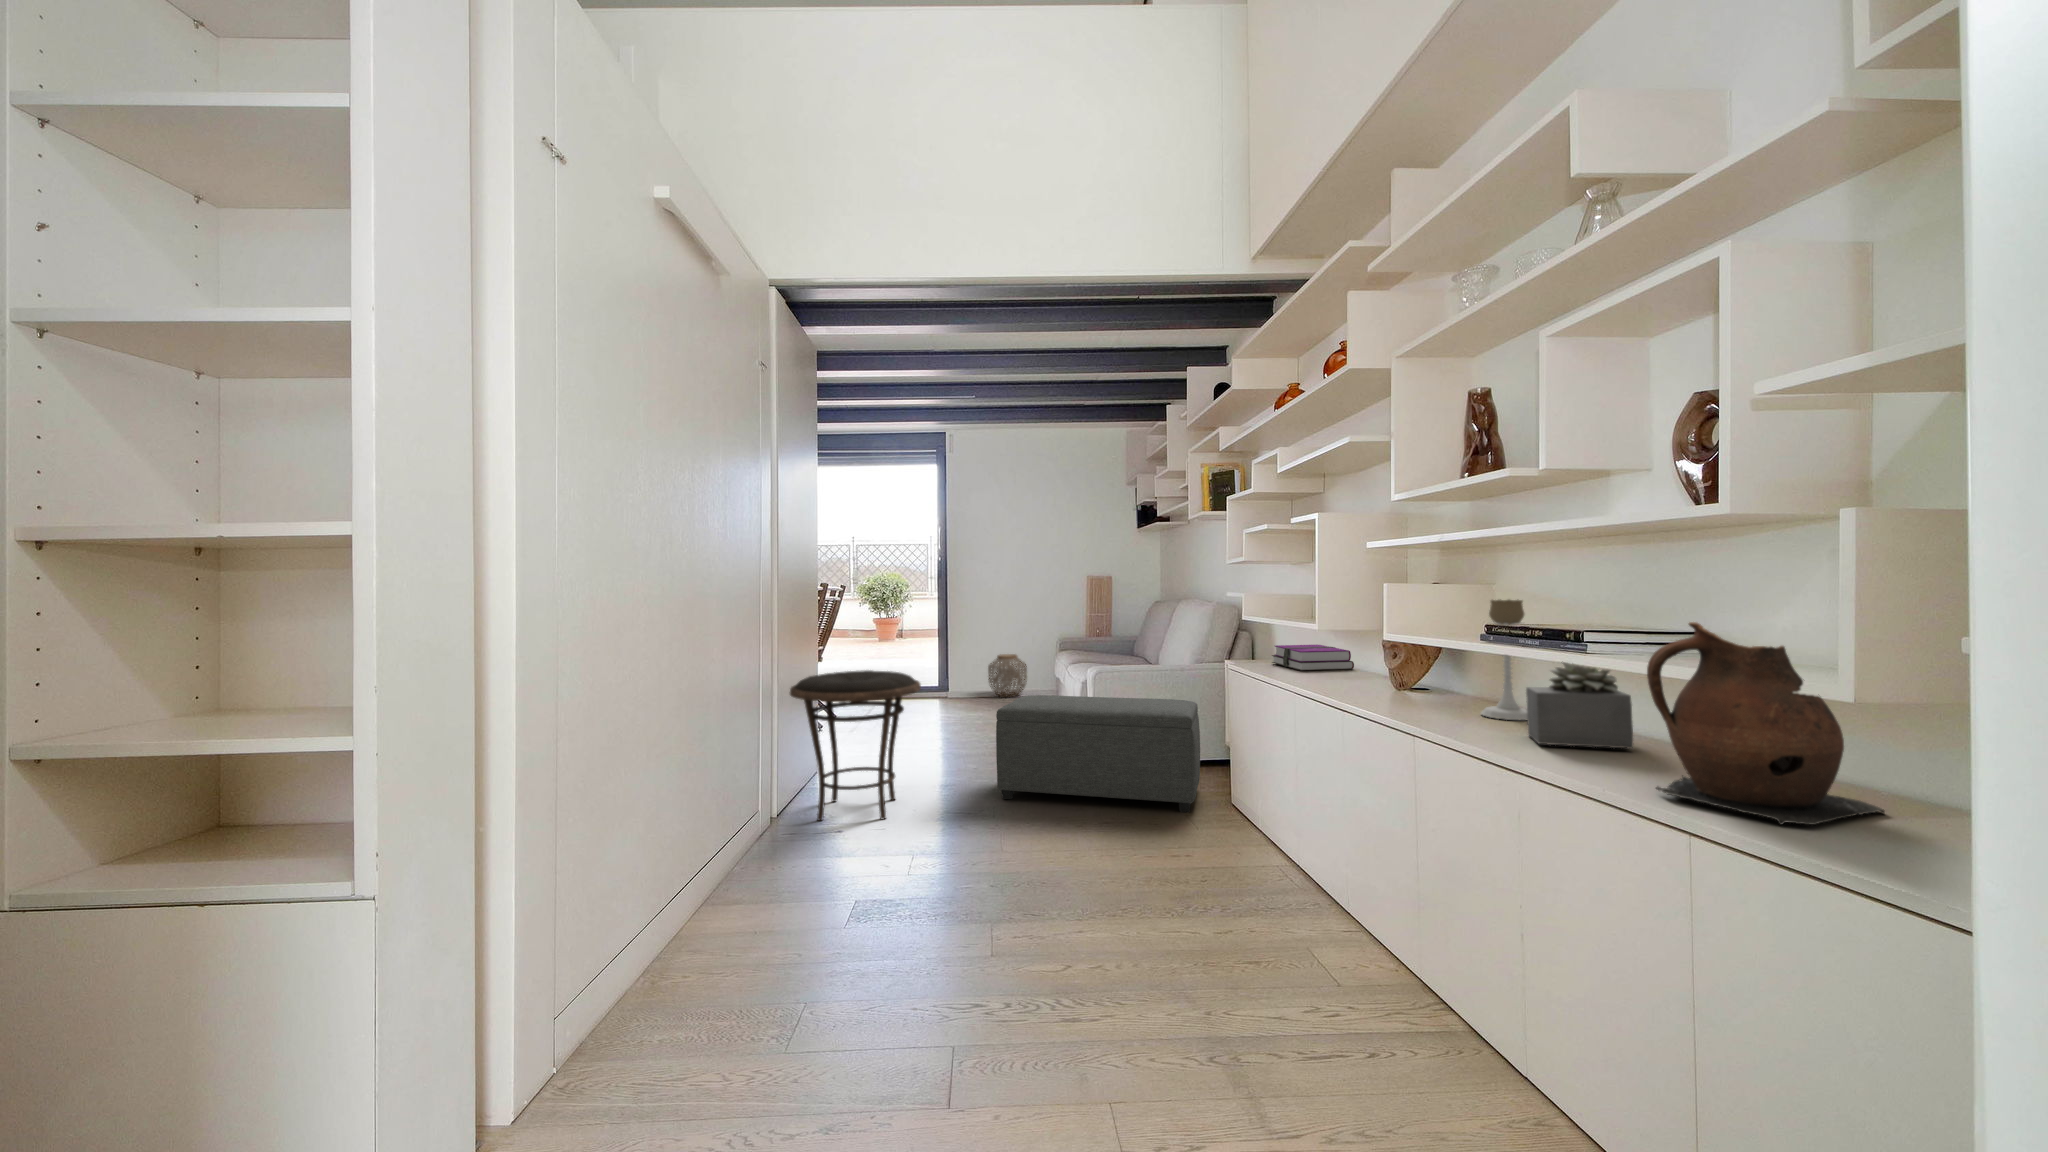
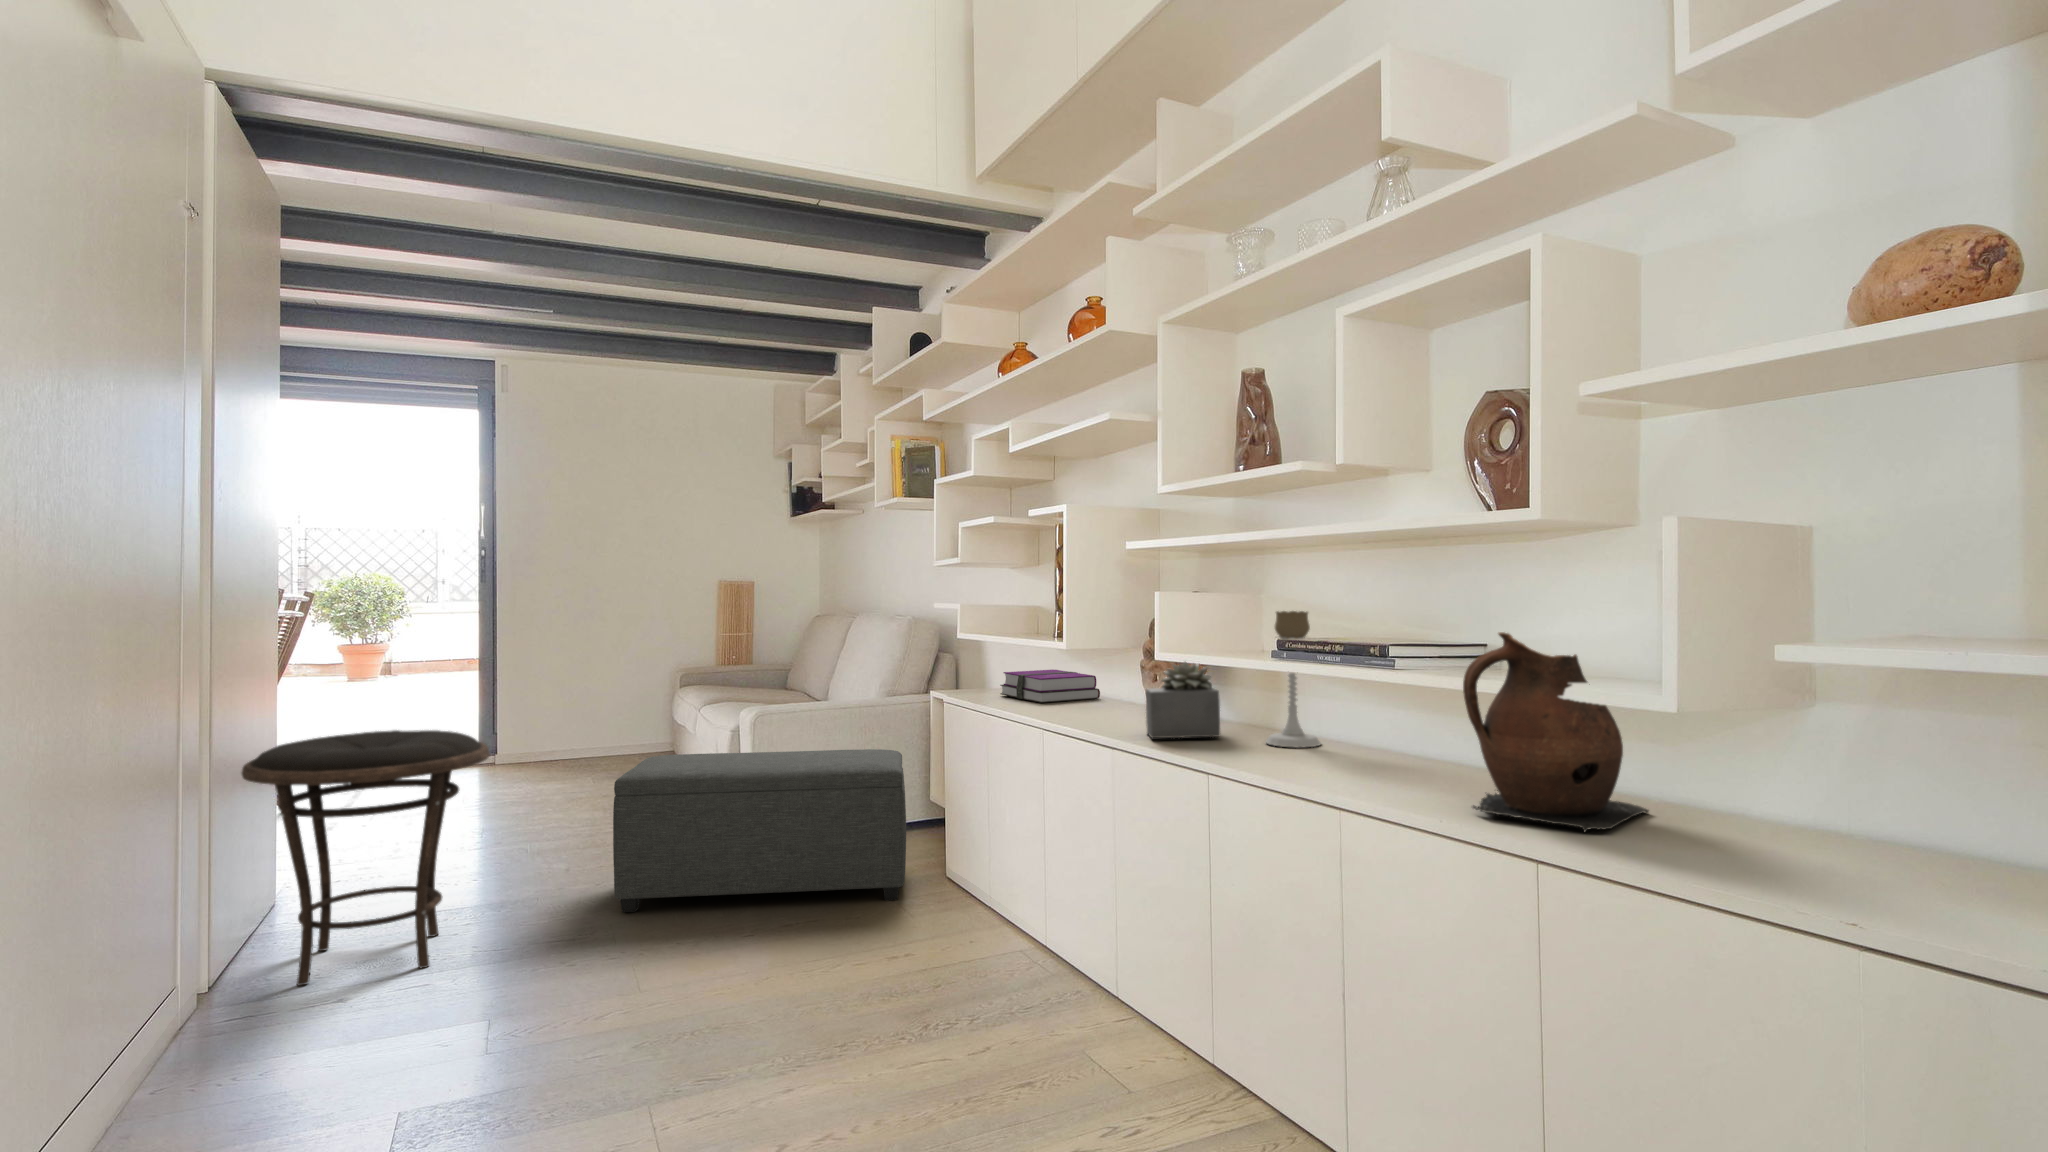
woven basket: present [988,654,1027,697] -> none [559,698,623,762]
succulent plant: present [1526,662,1633,749] -> present [1146,662,1220,738]

